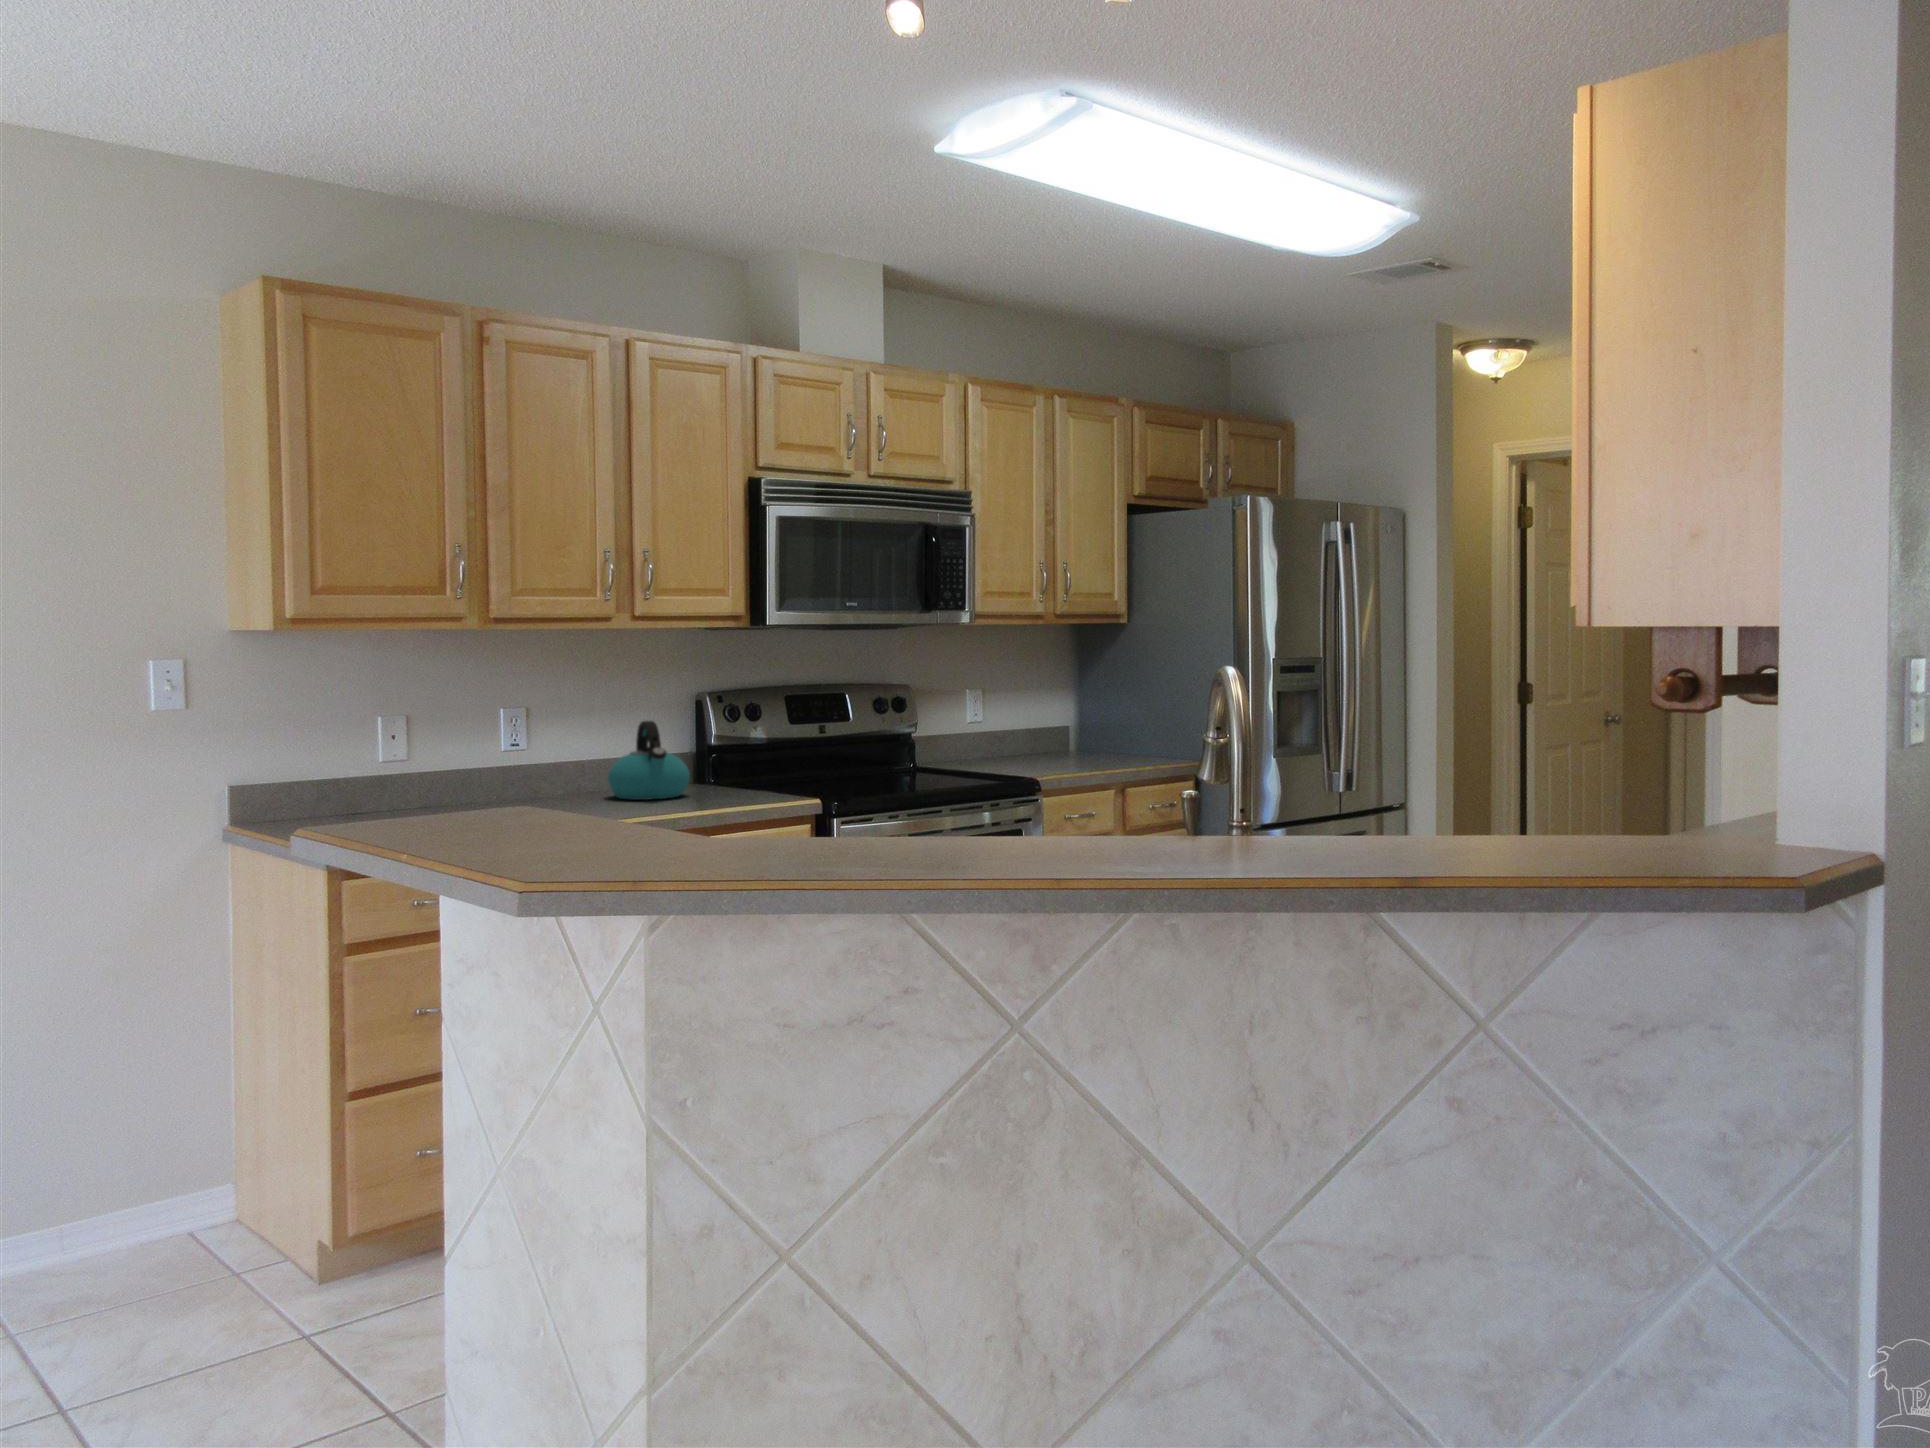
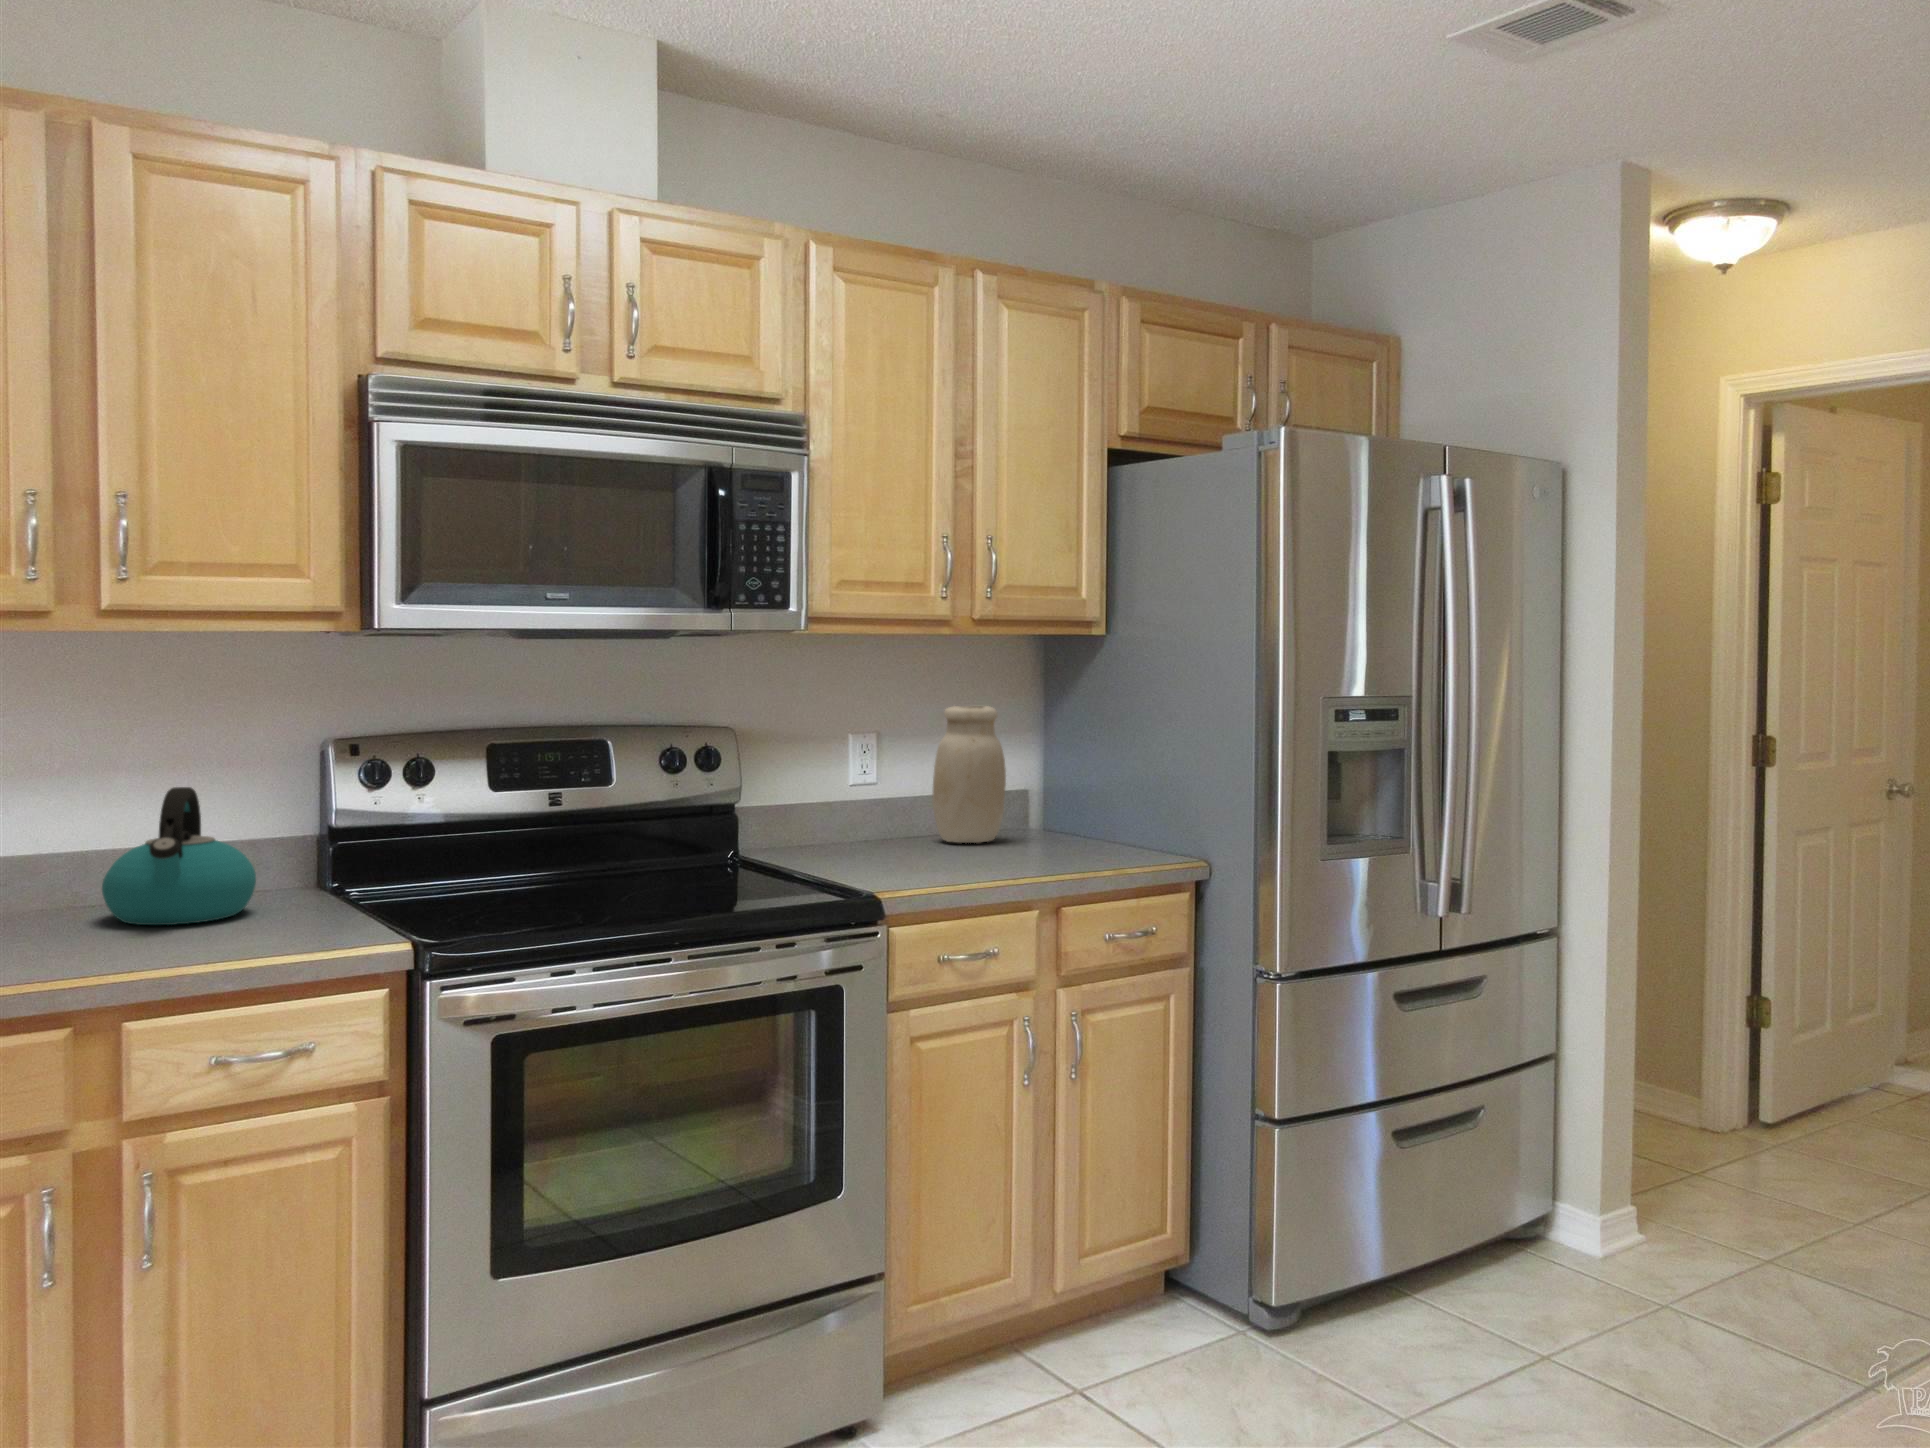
jar: none [1018,671,1064,759] -> present [932,706,1006,843]

